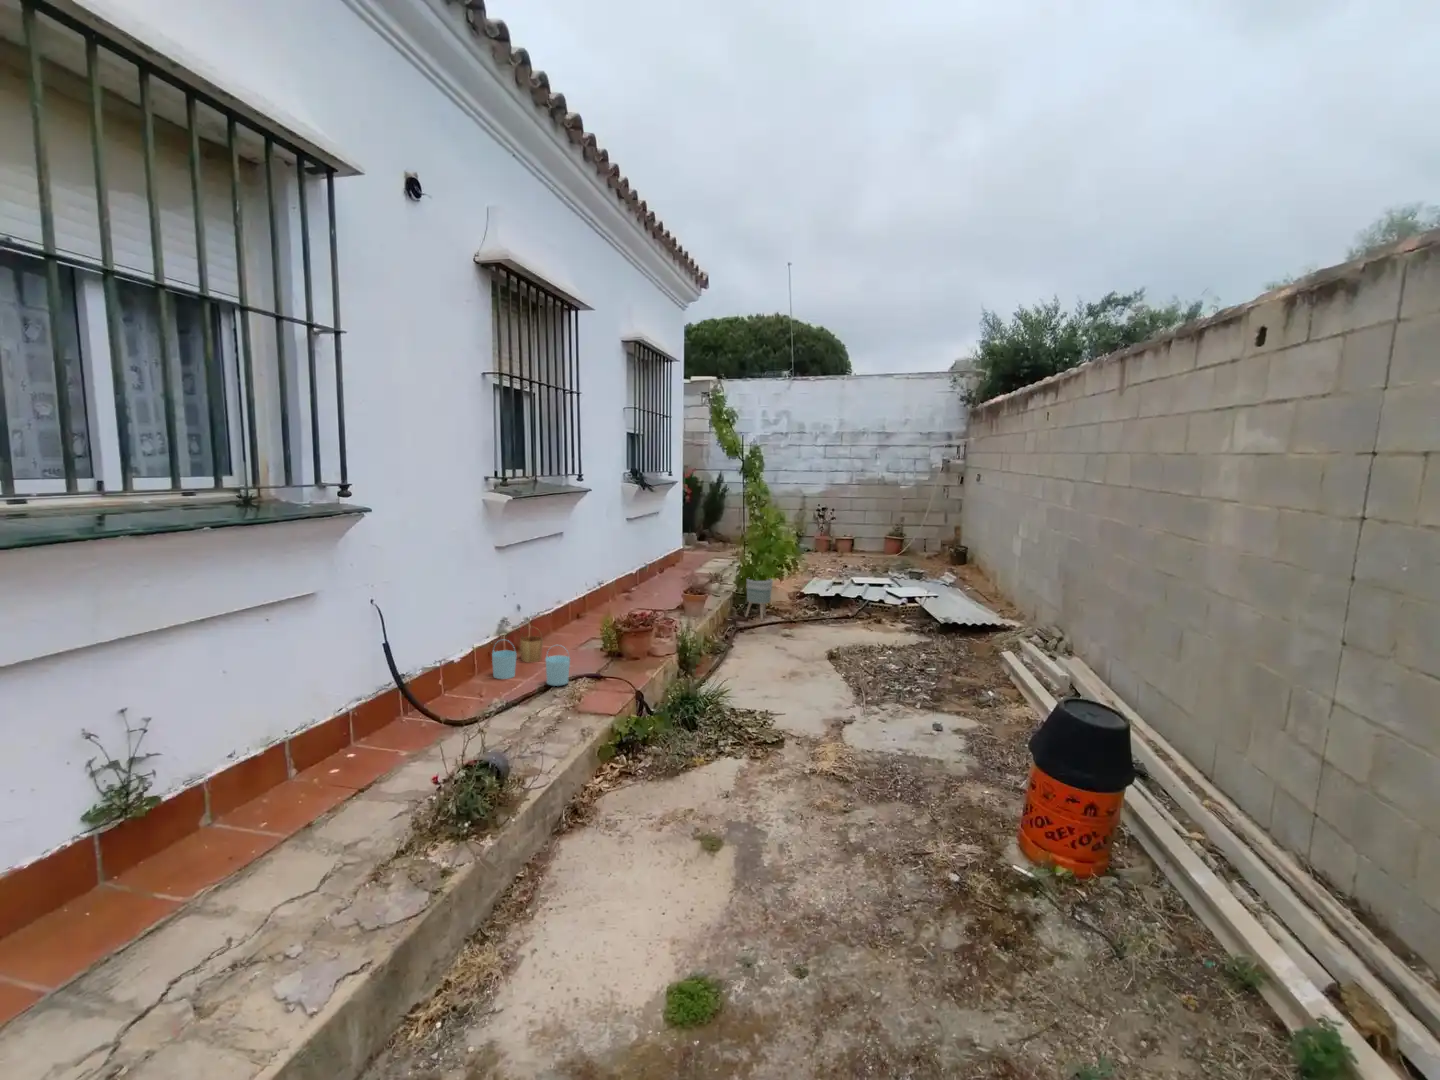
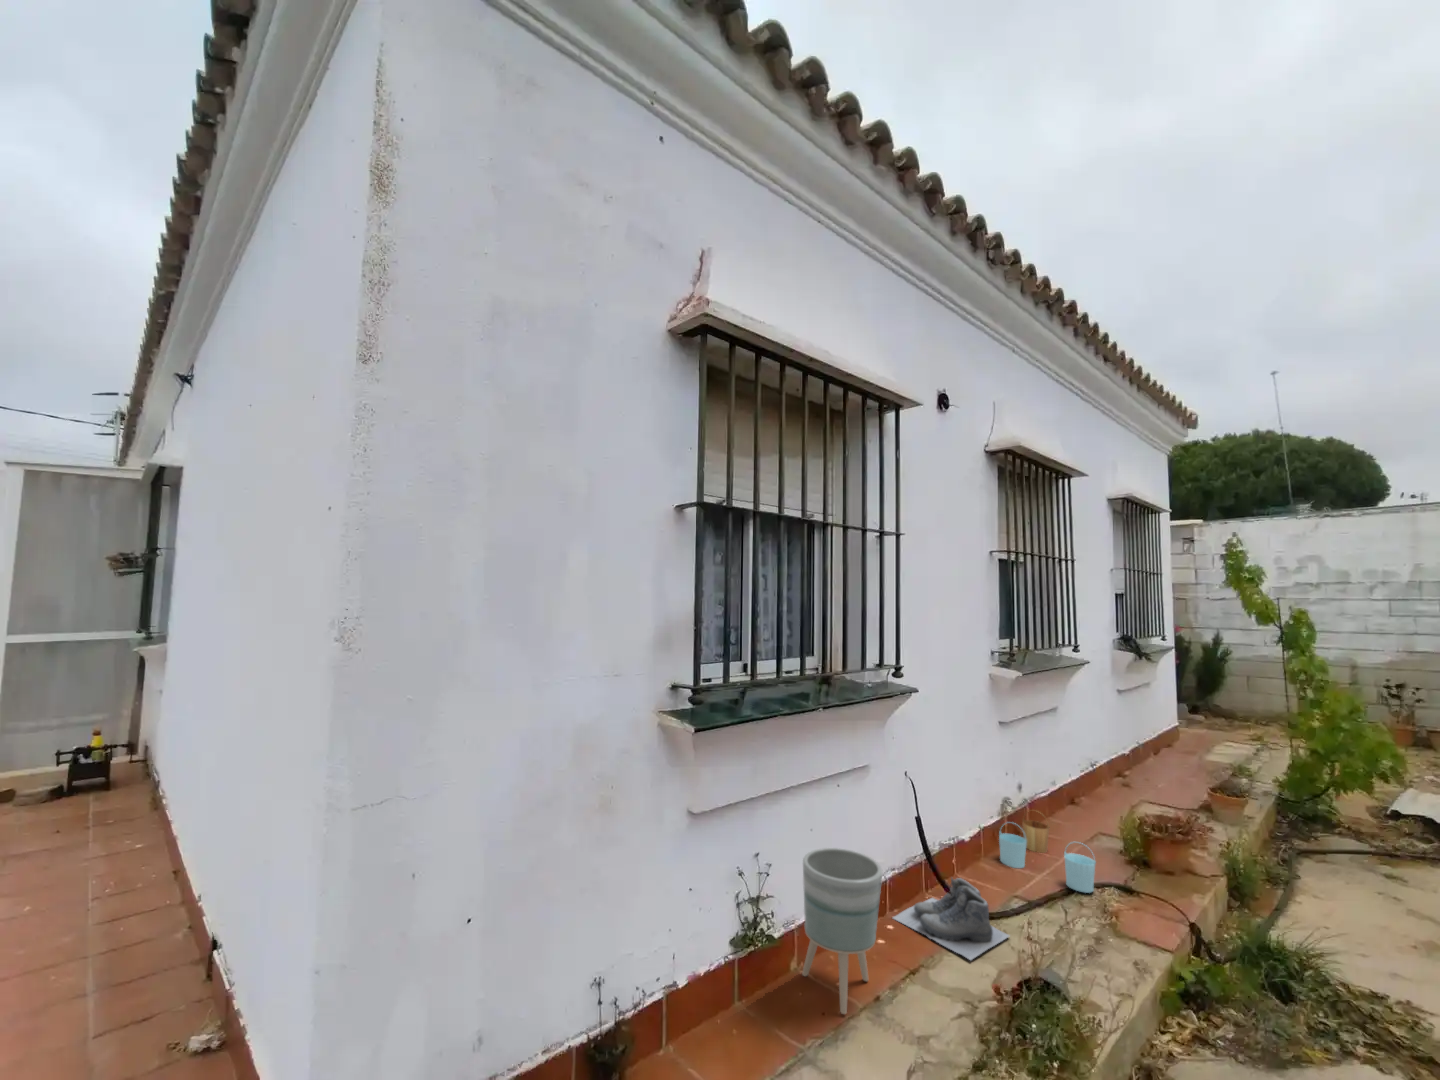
planter: present [746,577,773,621] -> present [802,848,882,1014]
boots: none [350,696,476,766] -> present [893,878,1009,960]

